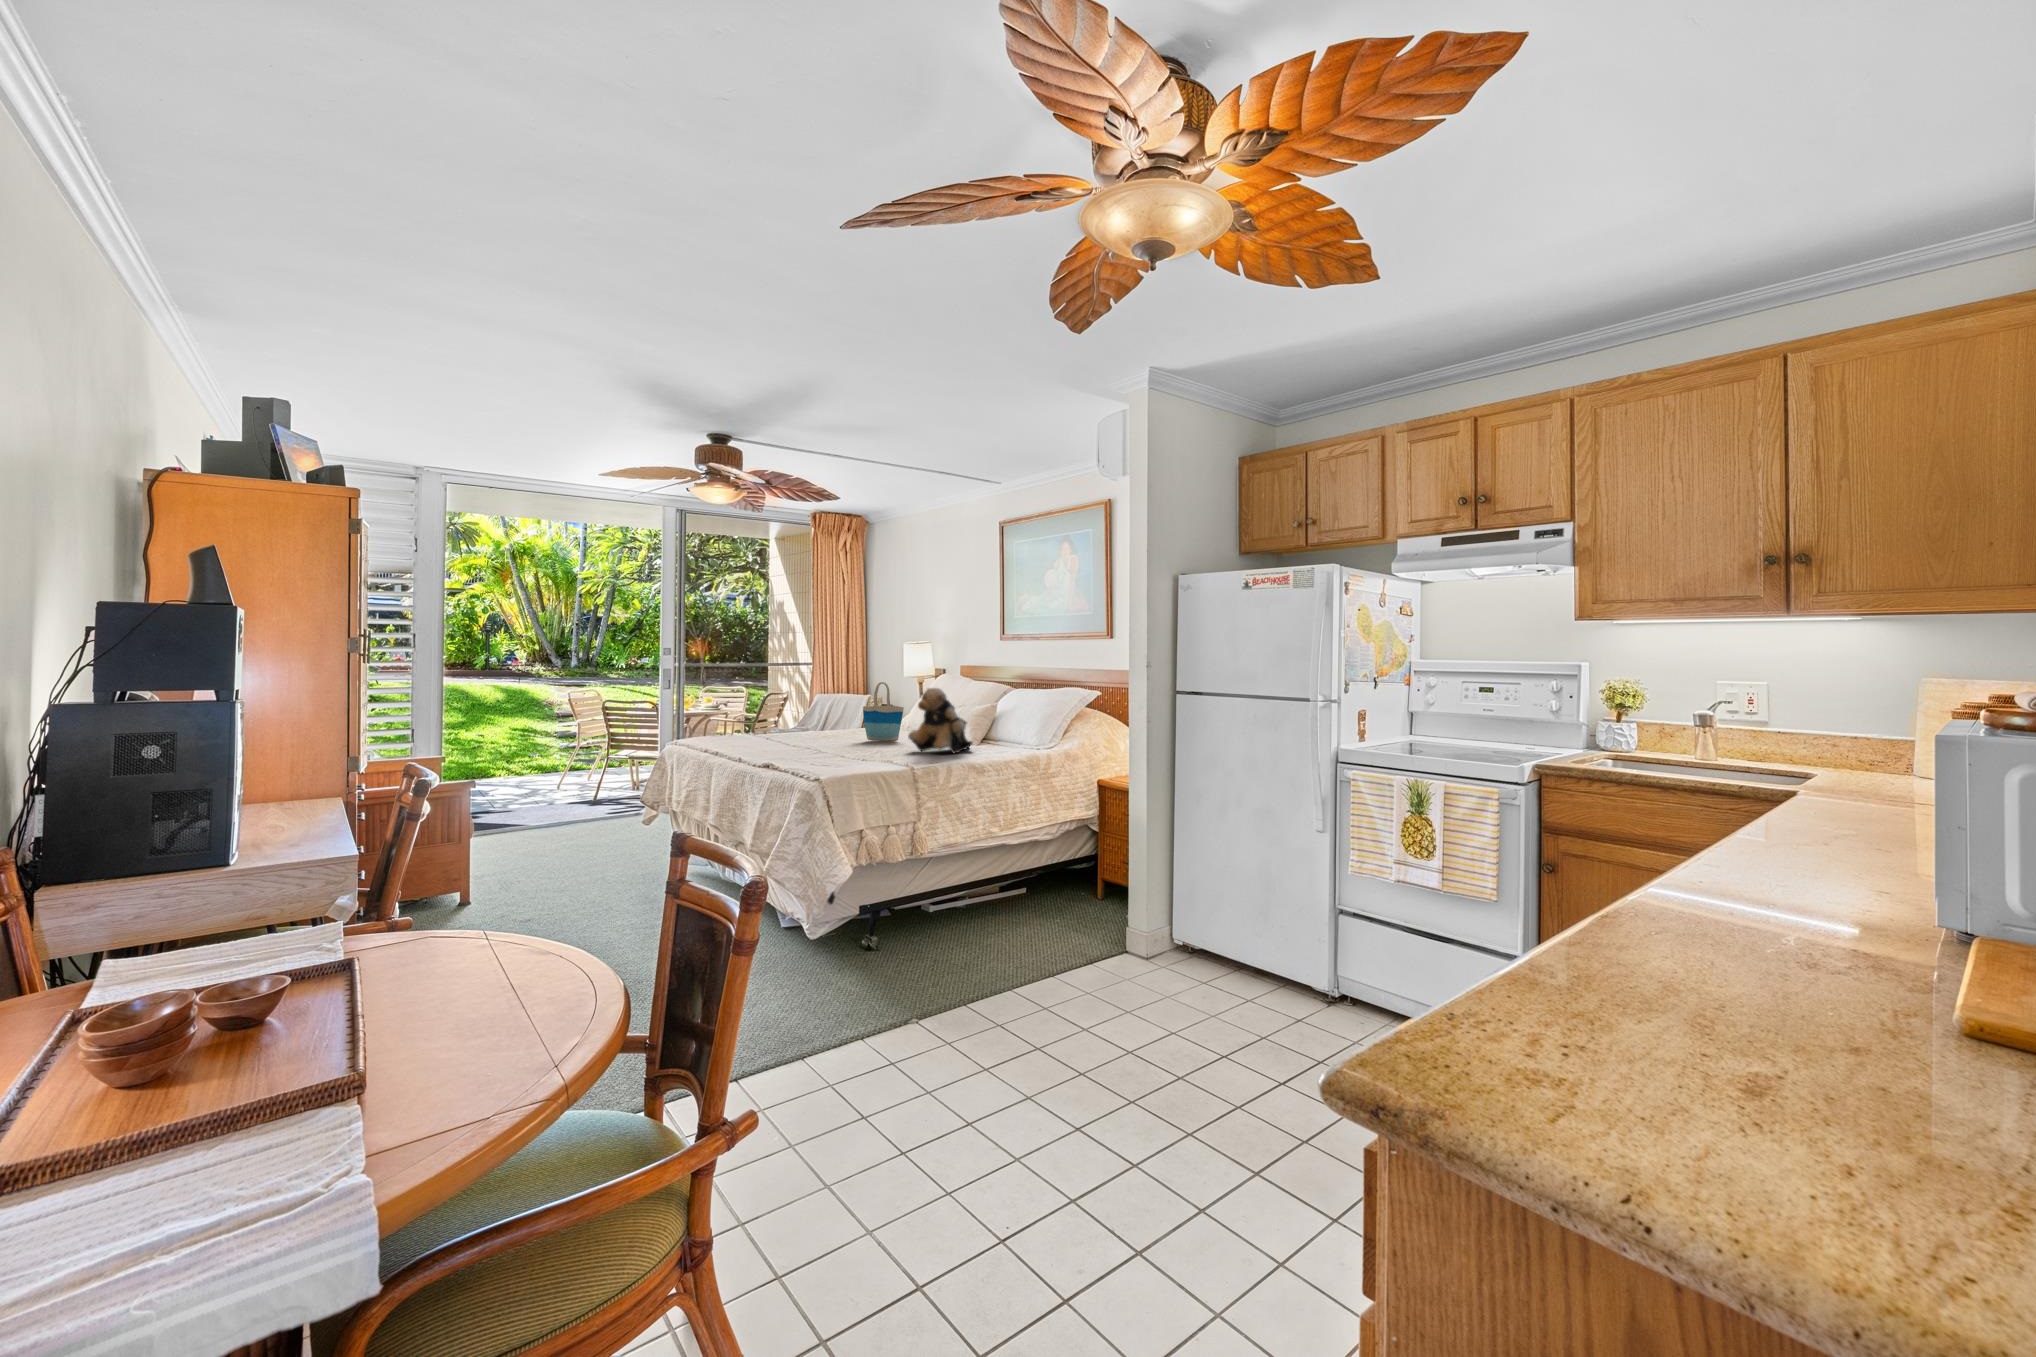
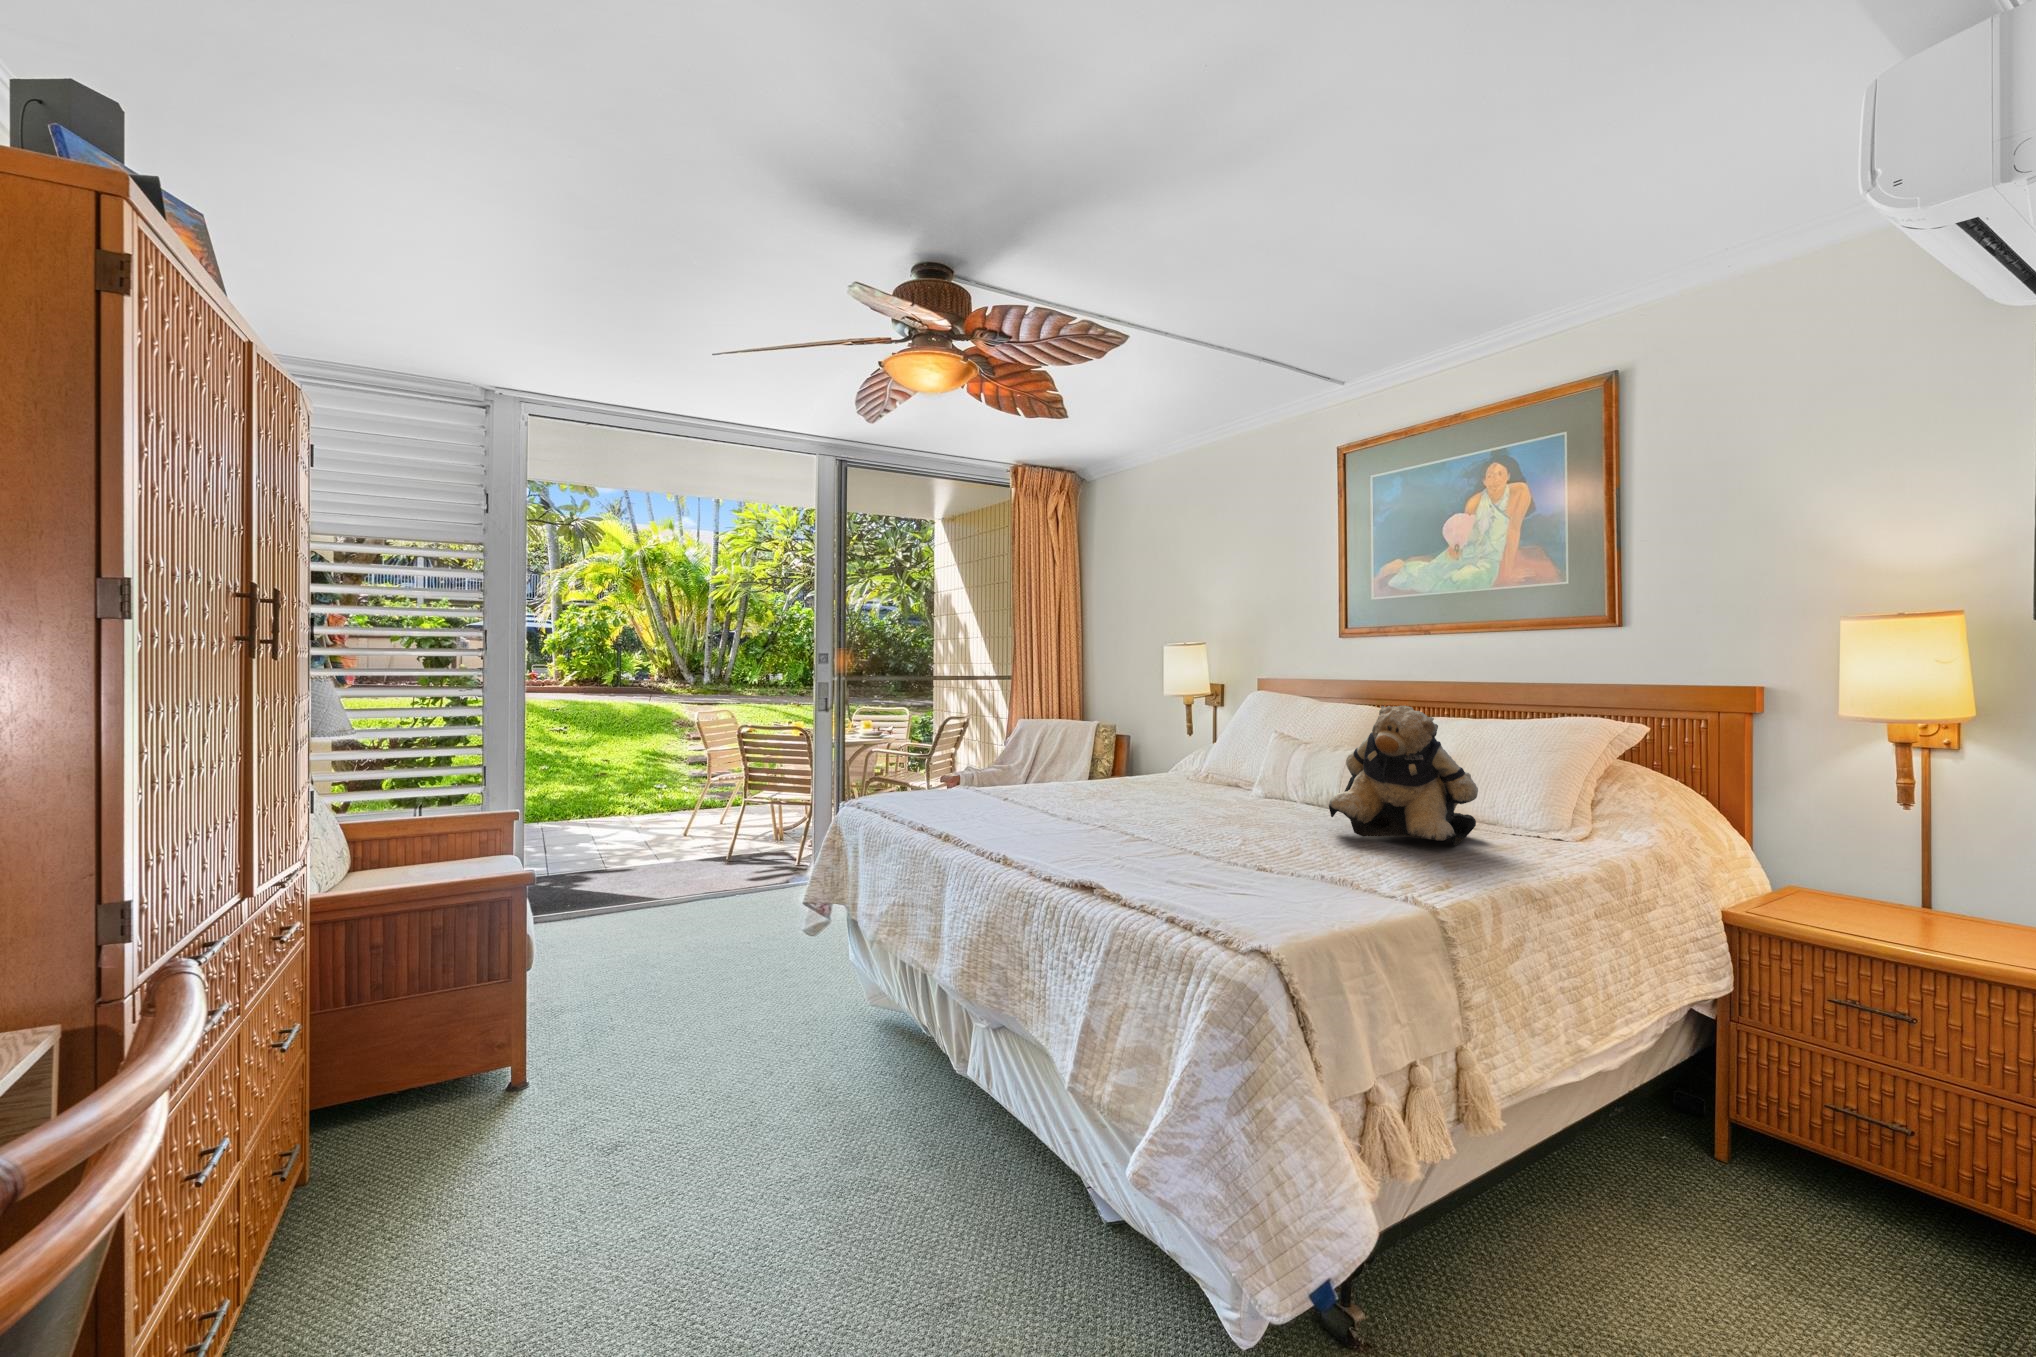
tote bag: present [863,682,904,741] -> none [1165,696,1242,798]

